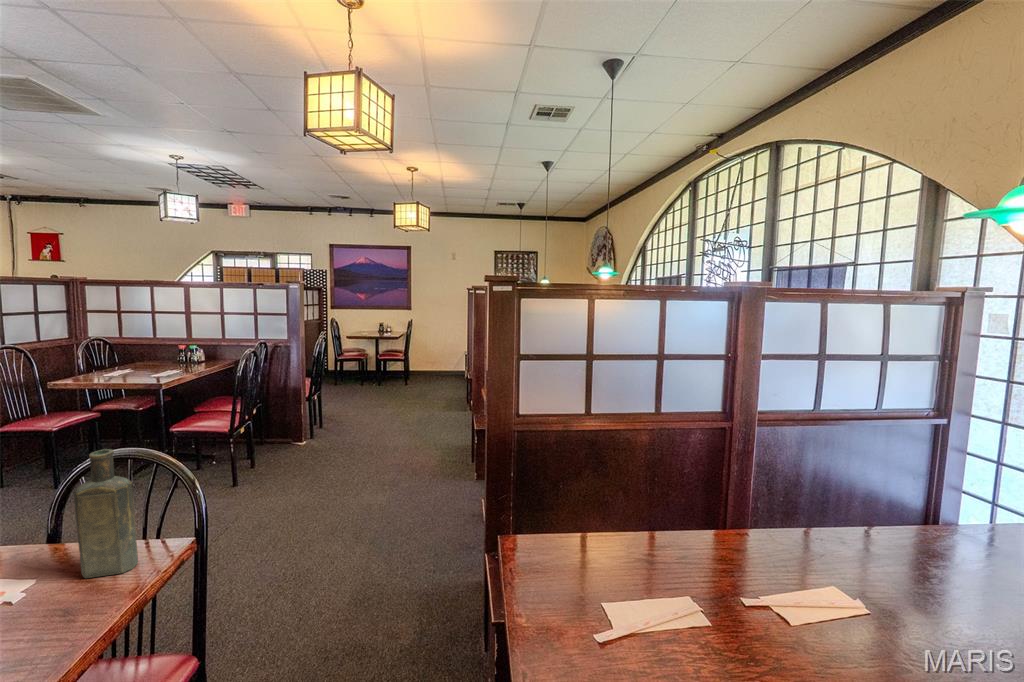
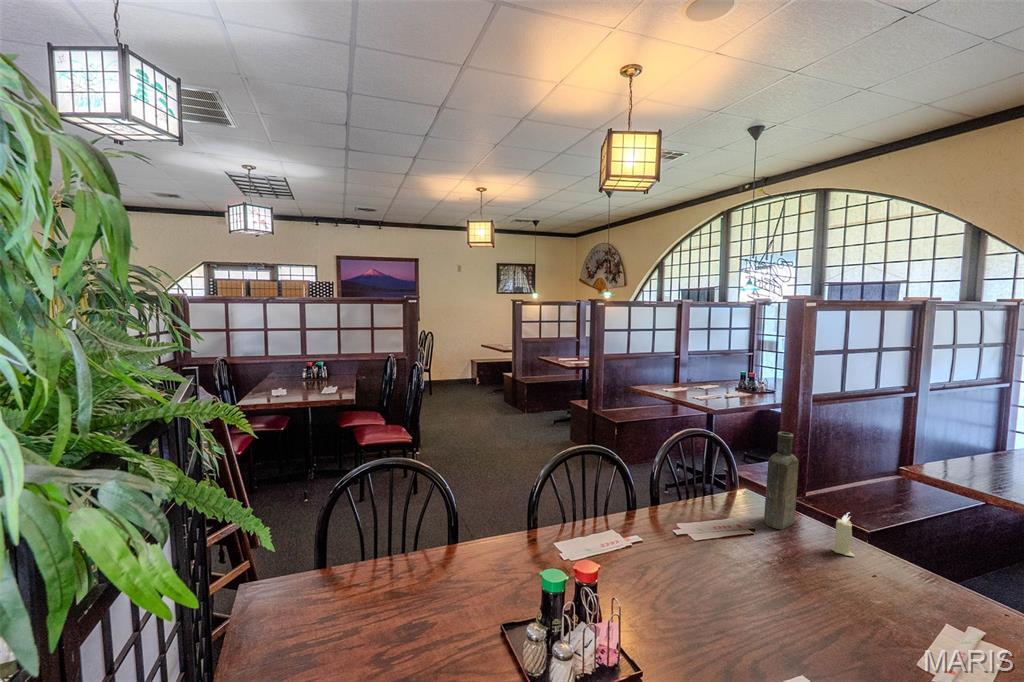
candle: none [43,571,72,633] -> present [831,513,854,556]

